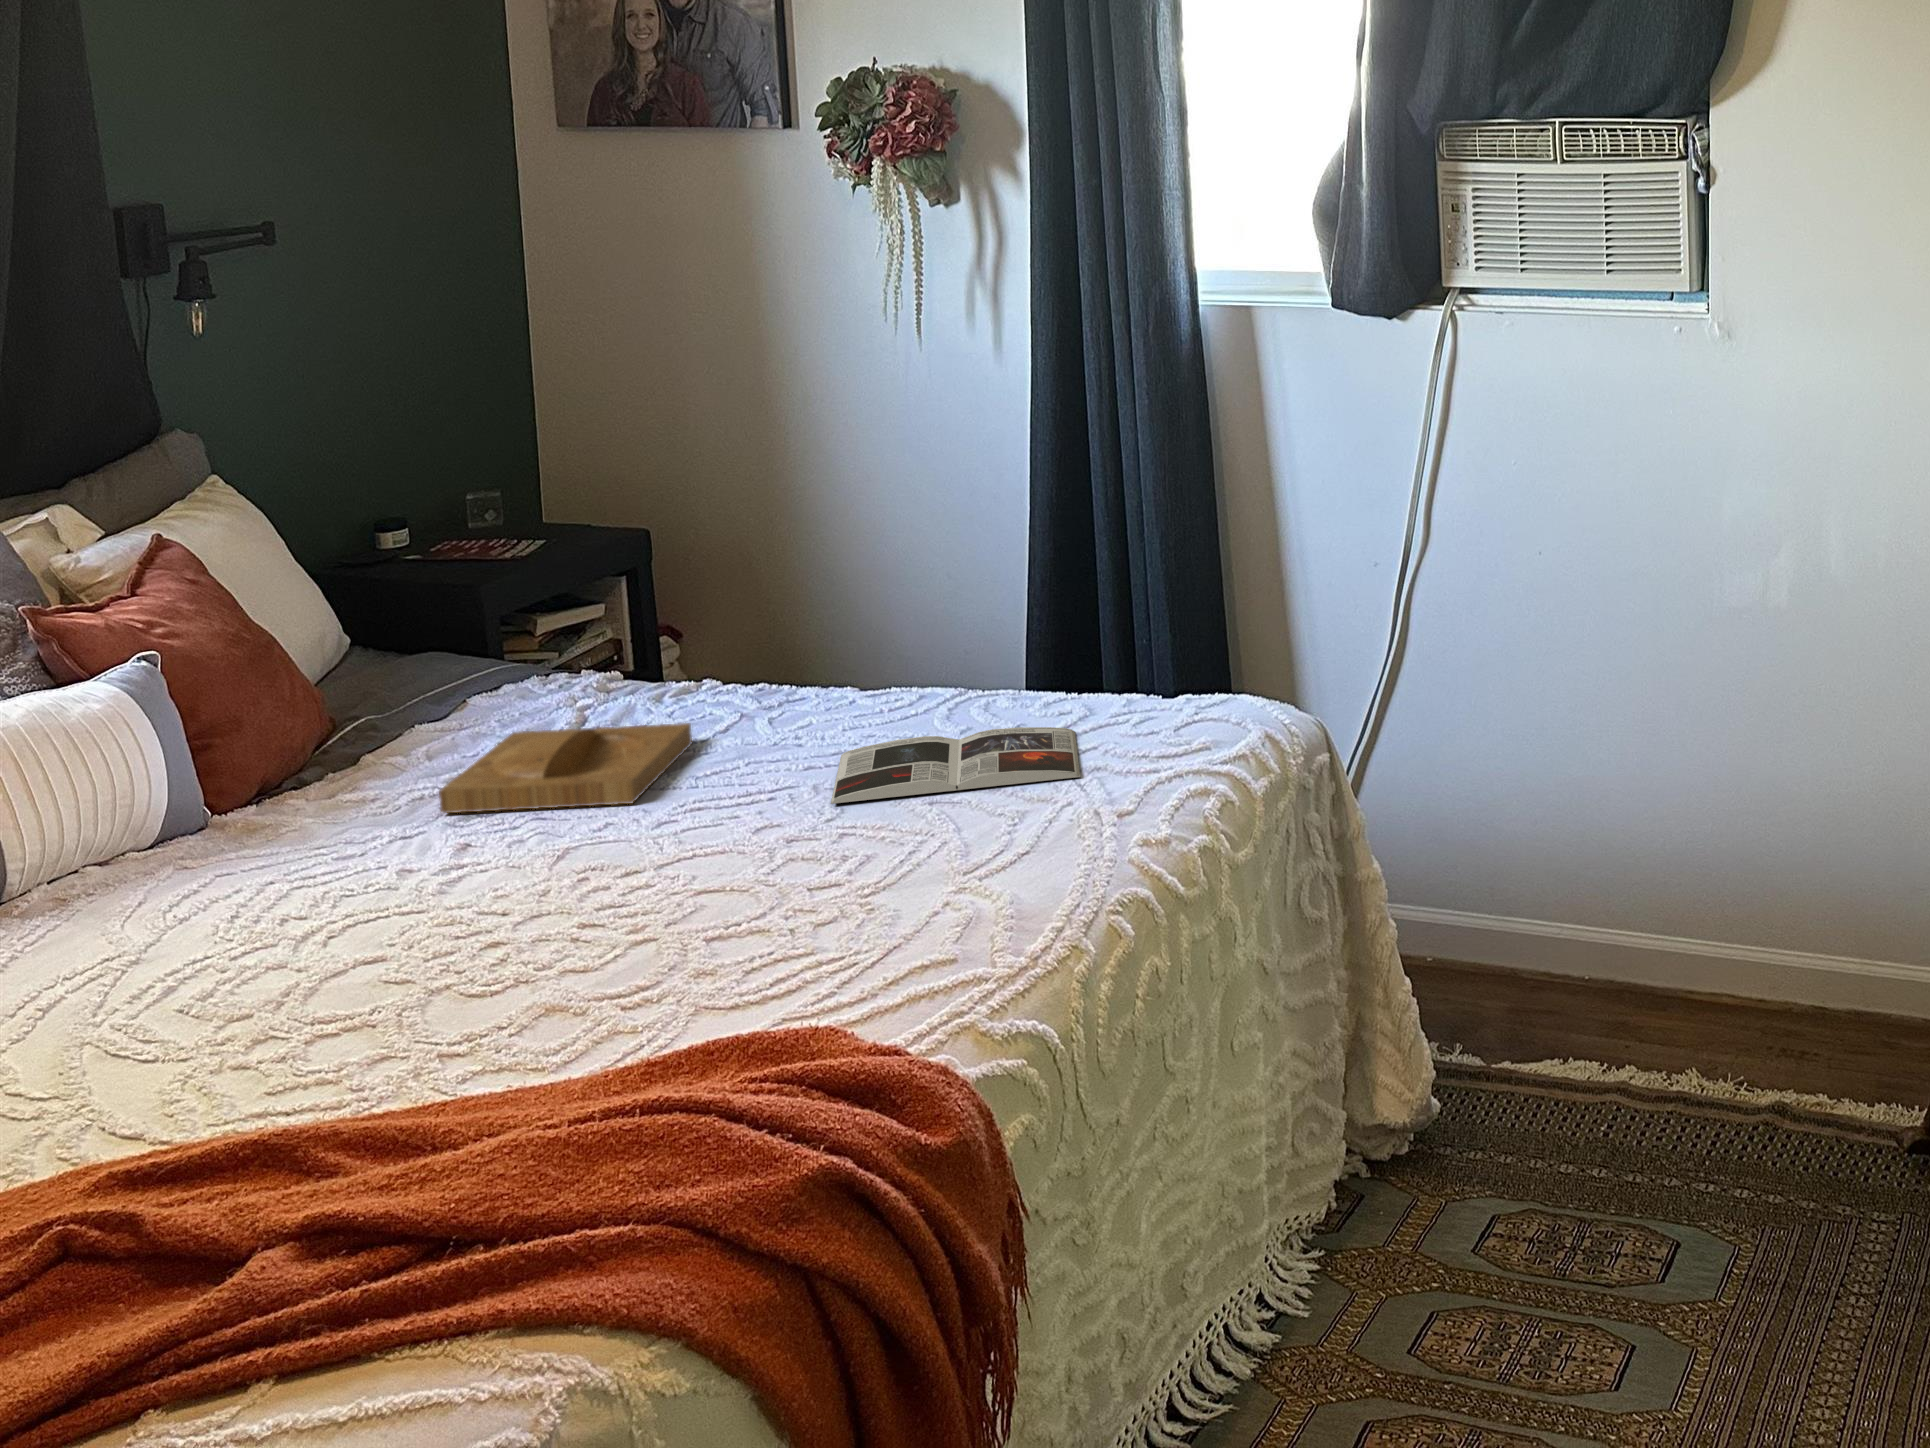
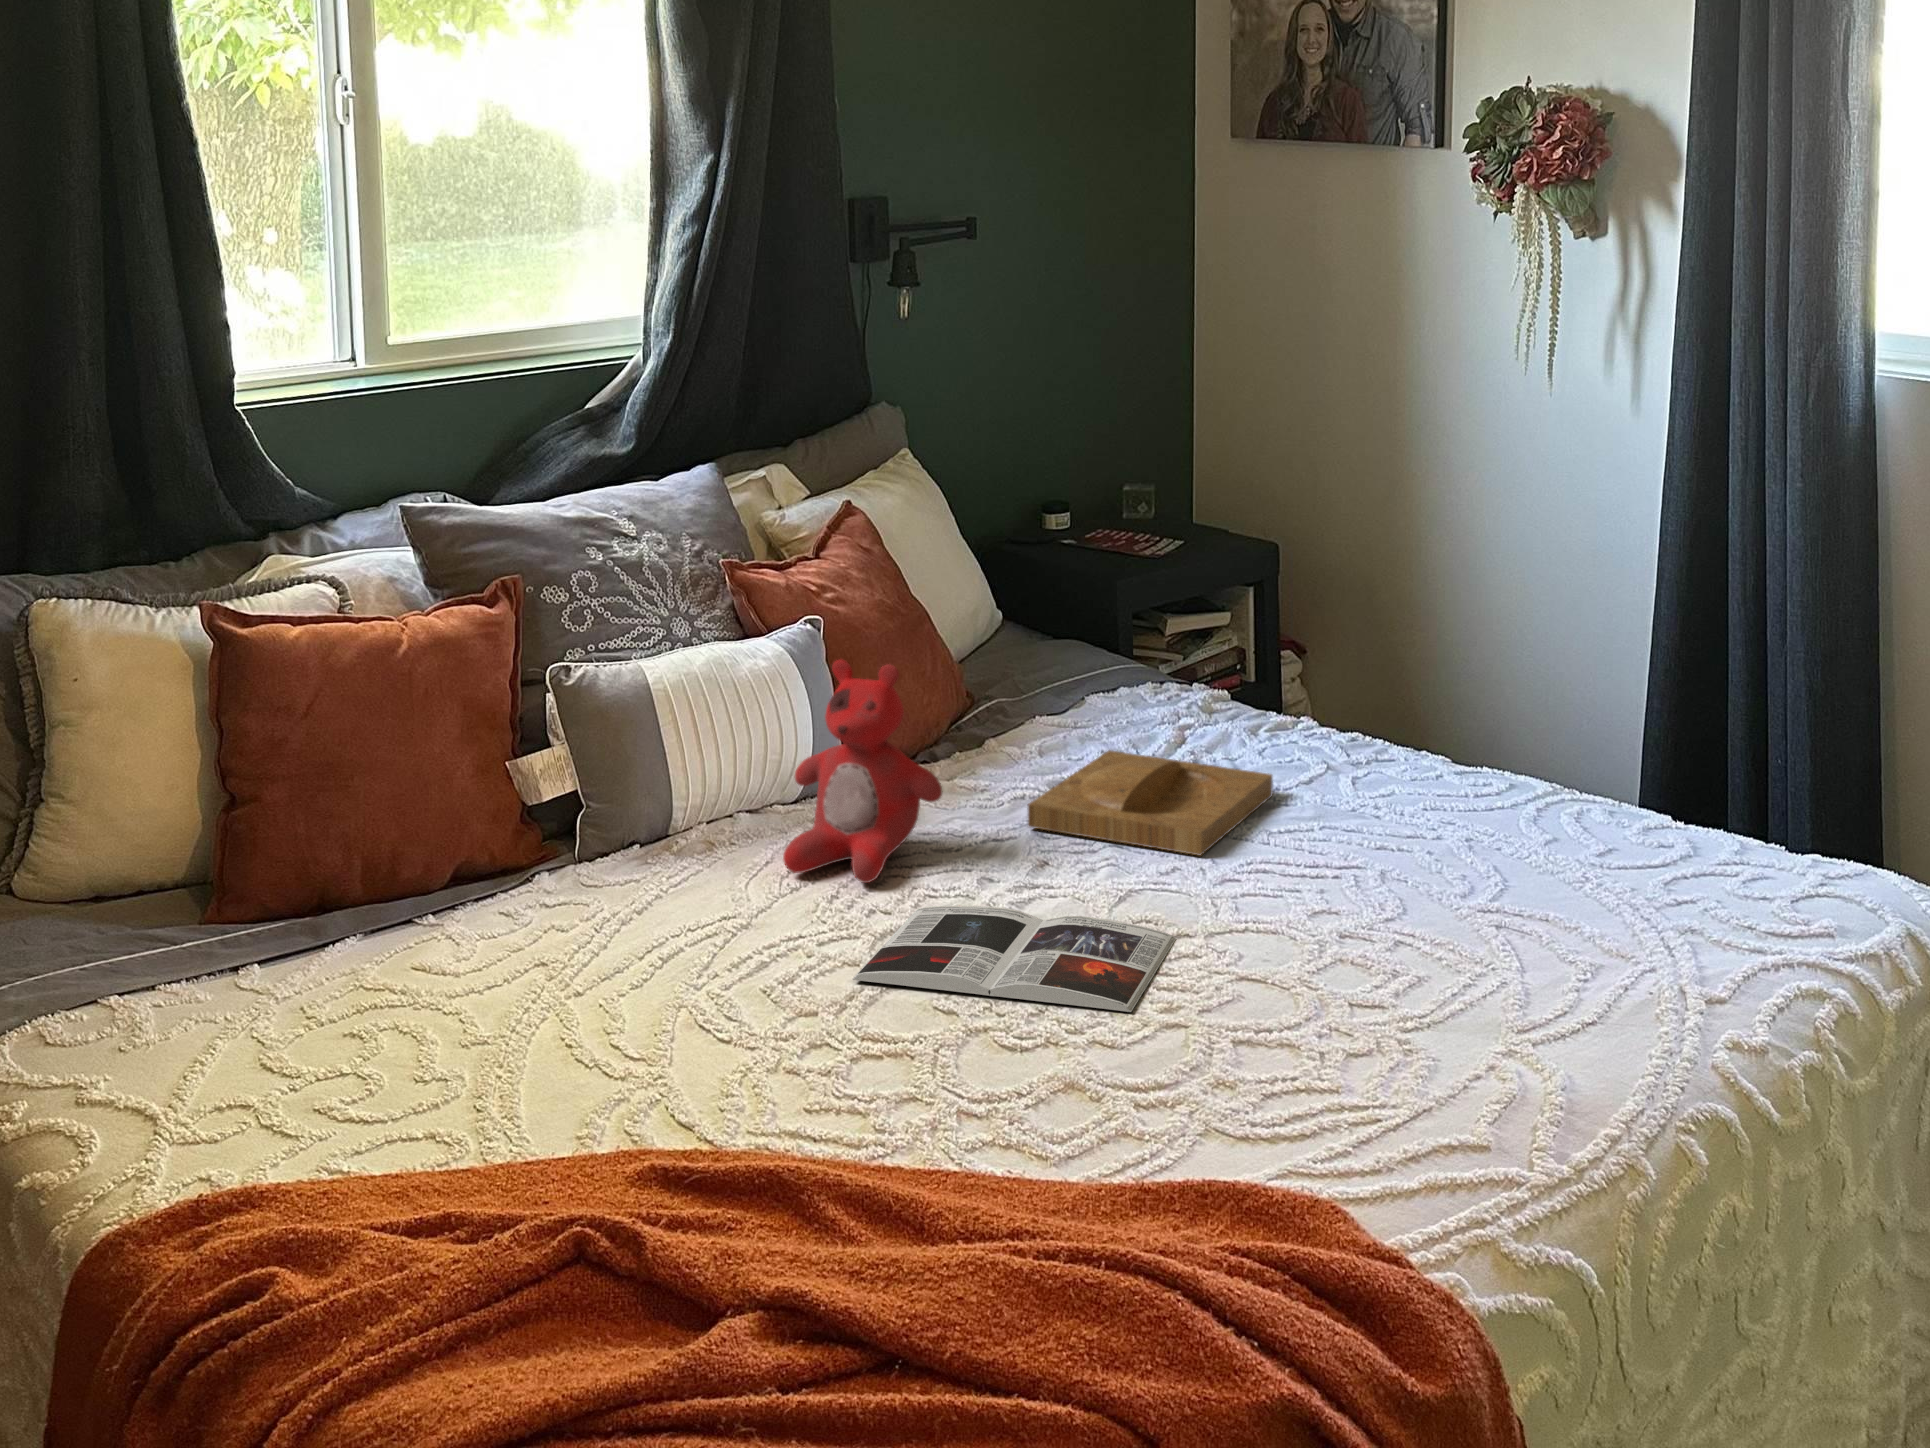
stuffed bear: none [166,670,347,901] -> present [783,659,943,883]
magazine: present [831,727,1080,804] -> present [853,906,1176,1012]

